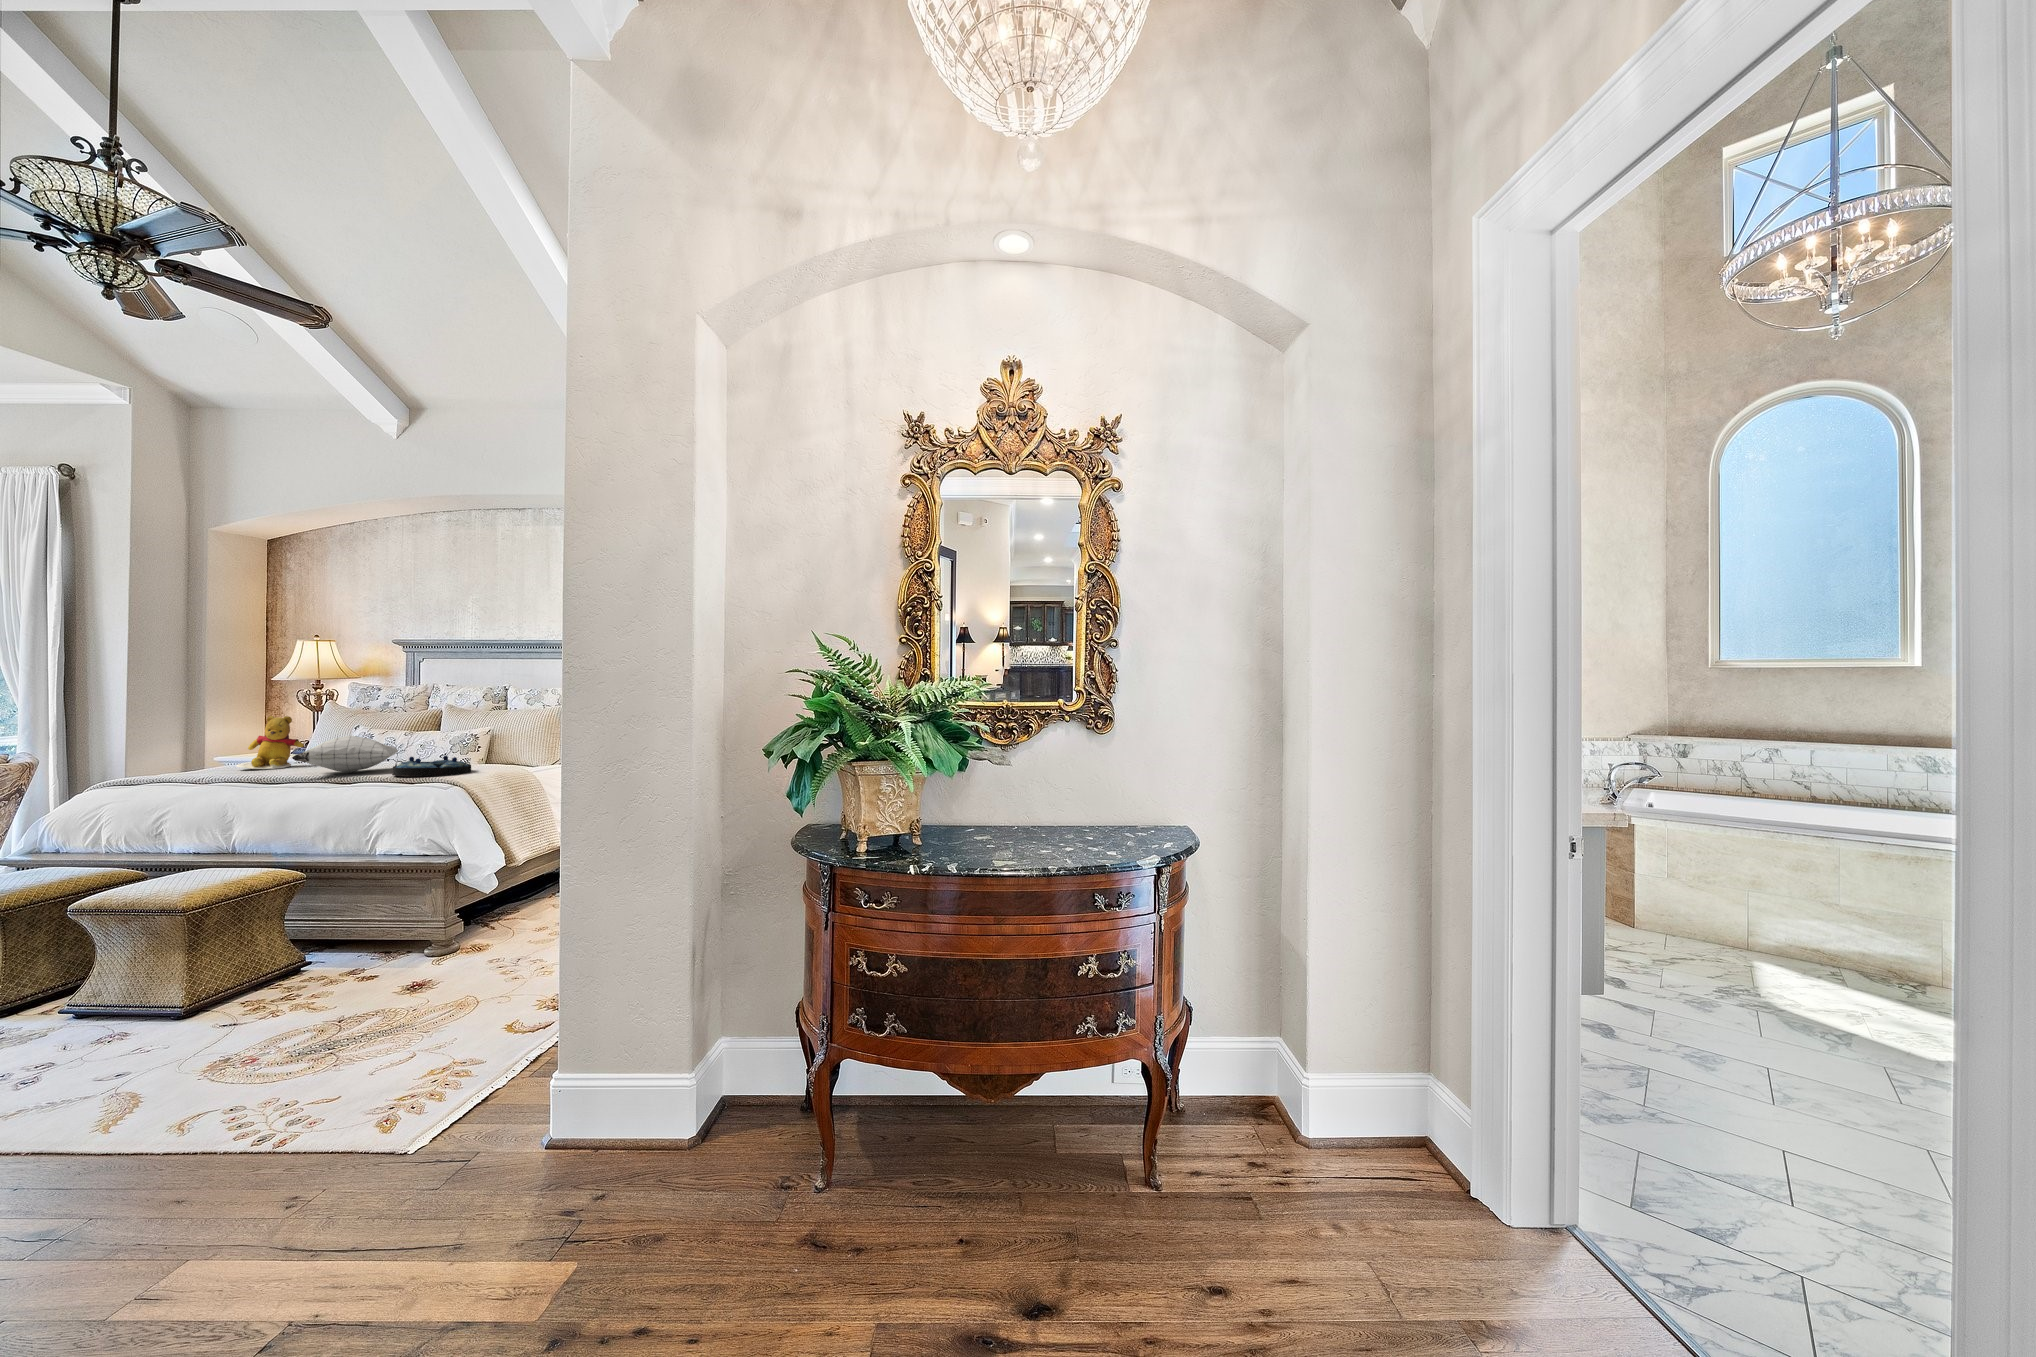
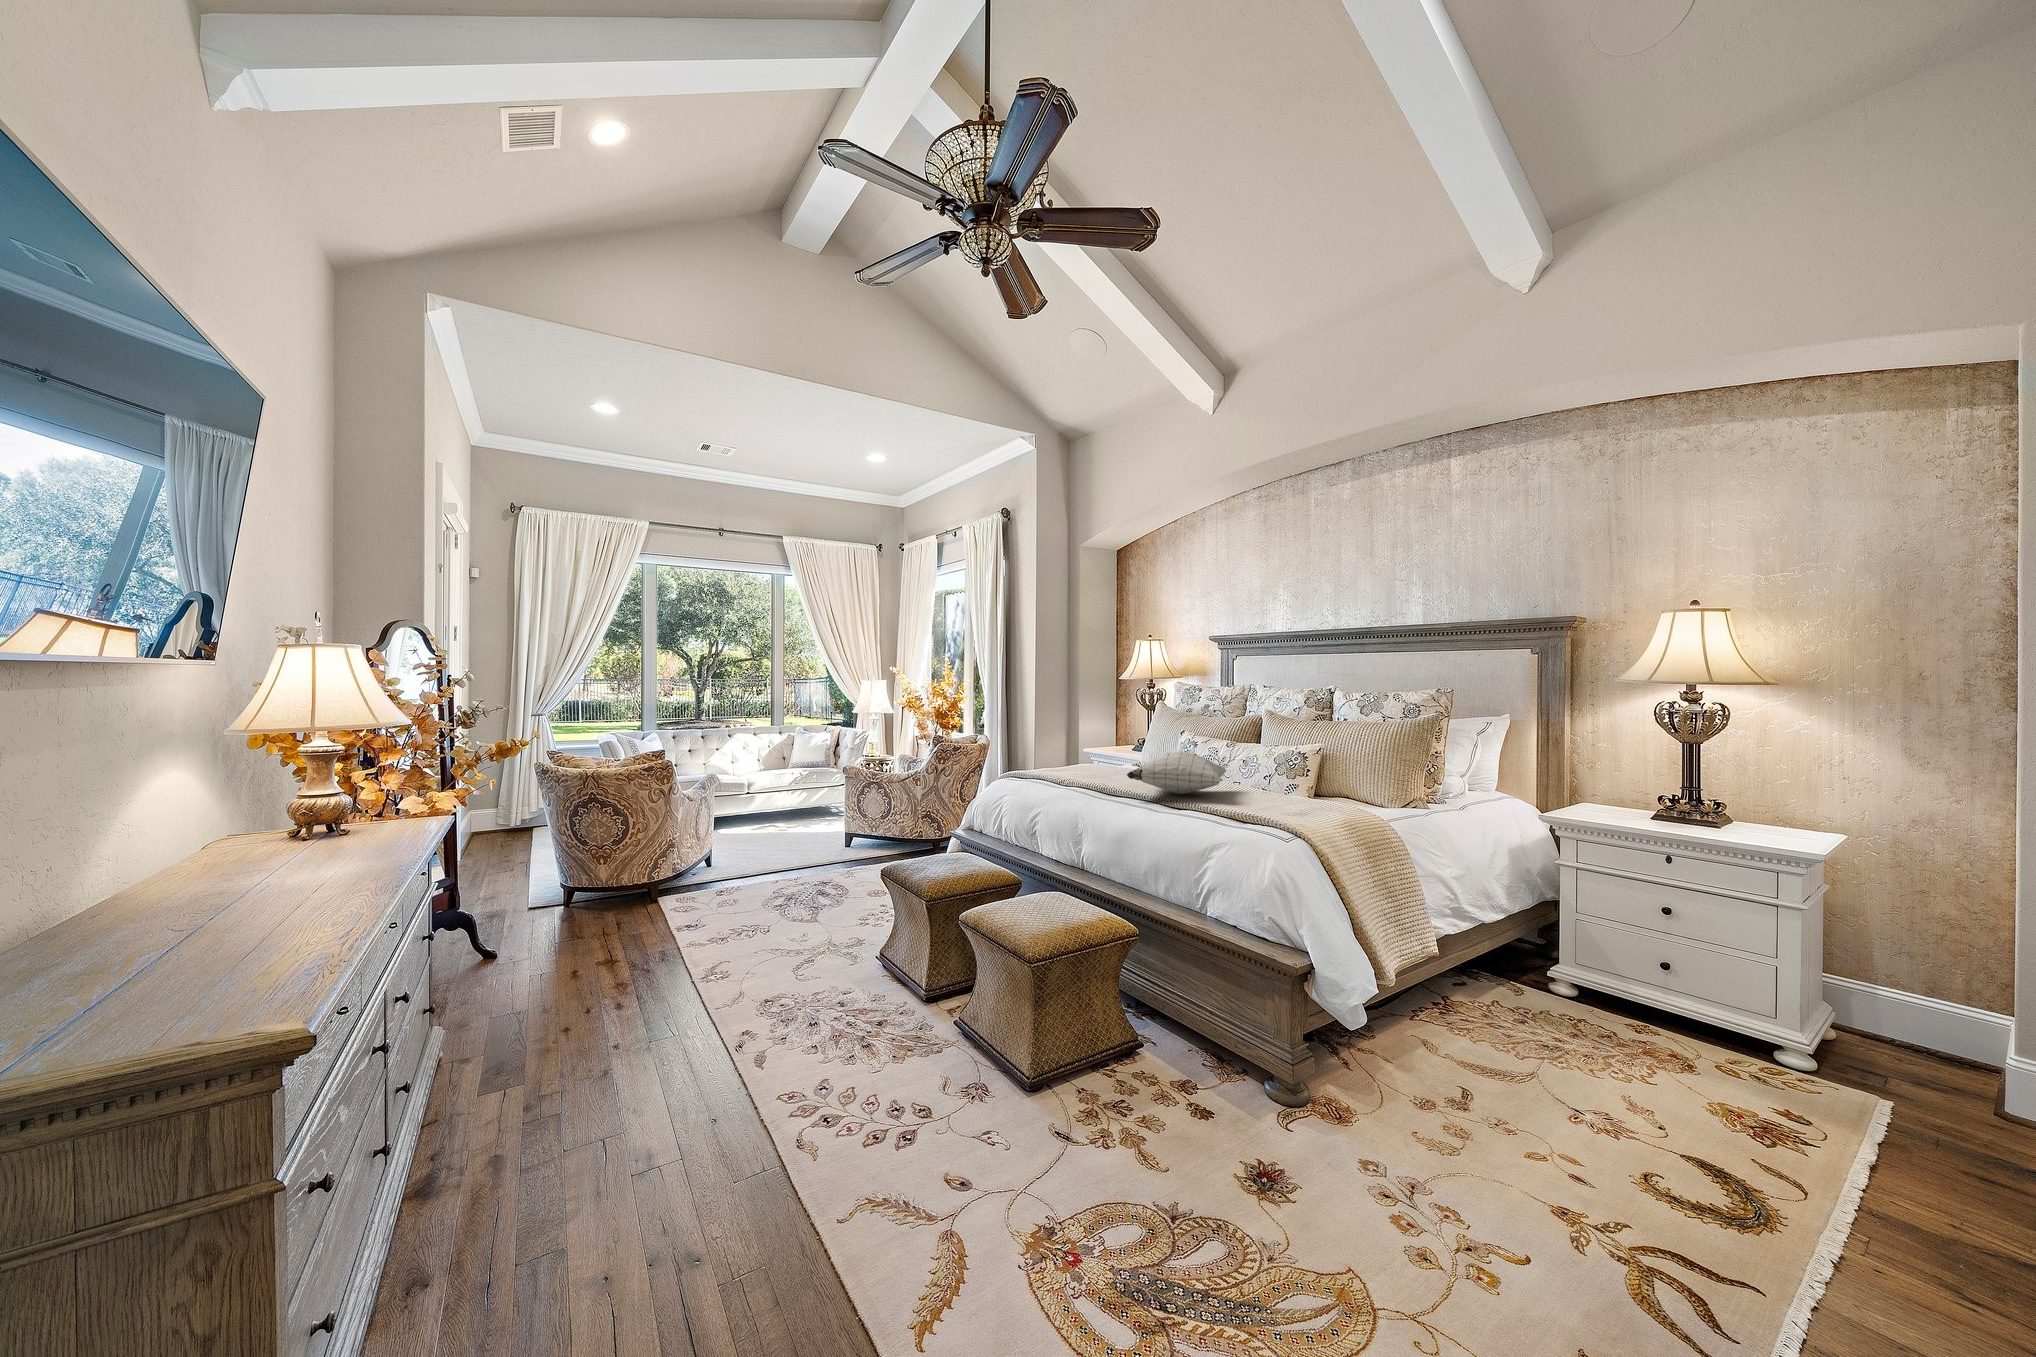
teddy bear: present [237,716,304,769] -> none [1086,719,1139,774]
serving tray: present [392,756,471,776] -> none [1225,788,1319,823]

